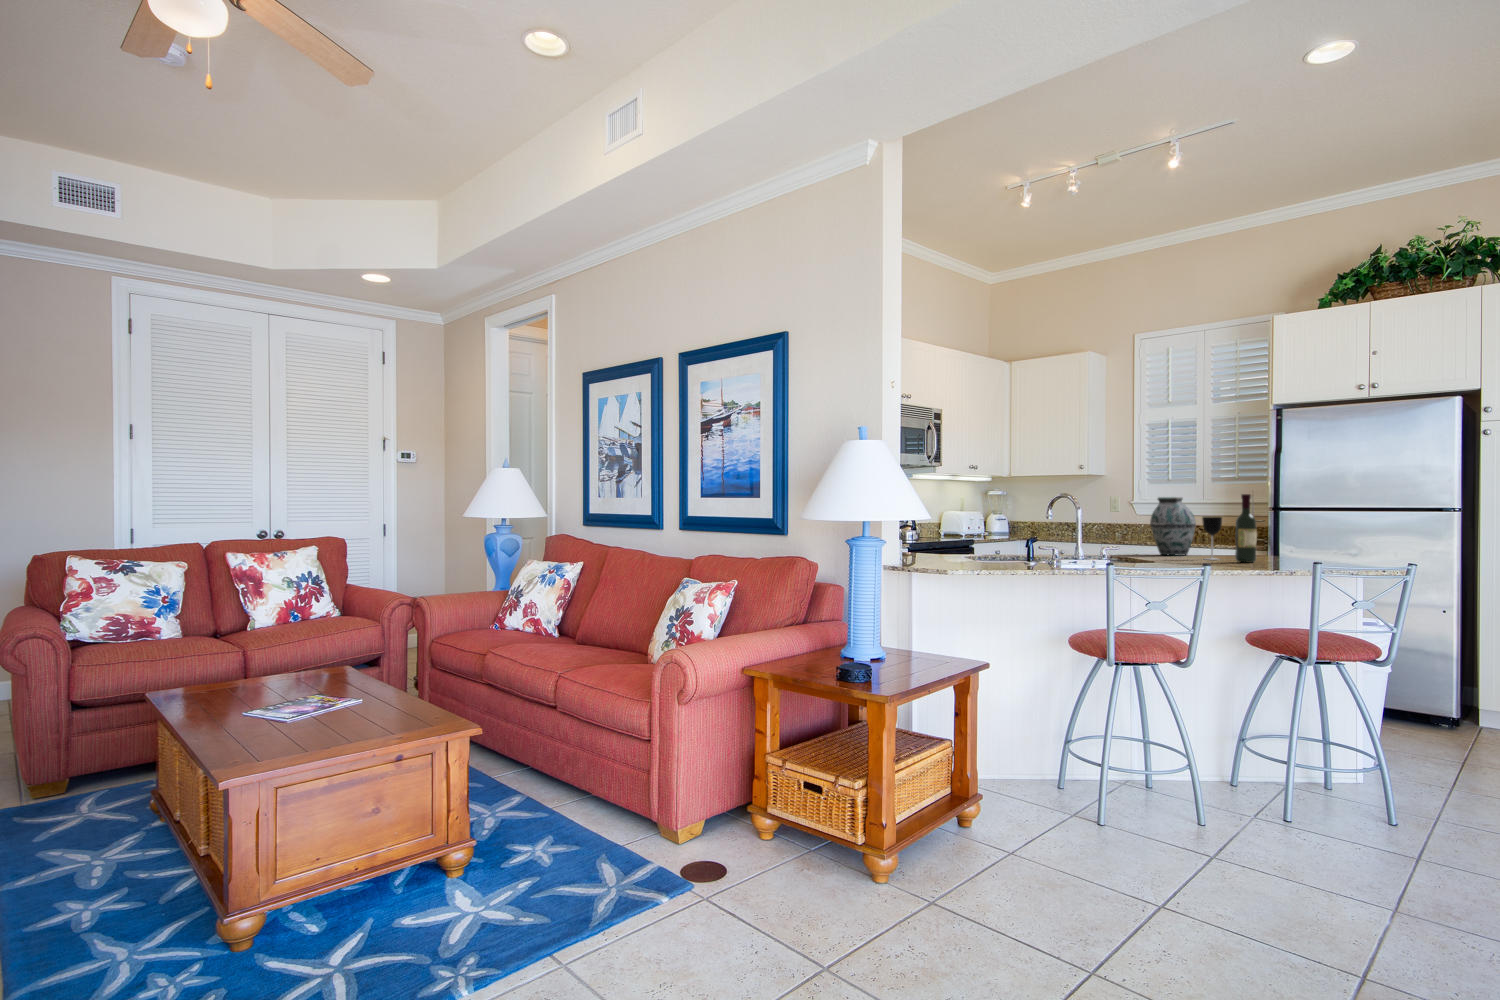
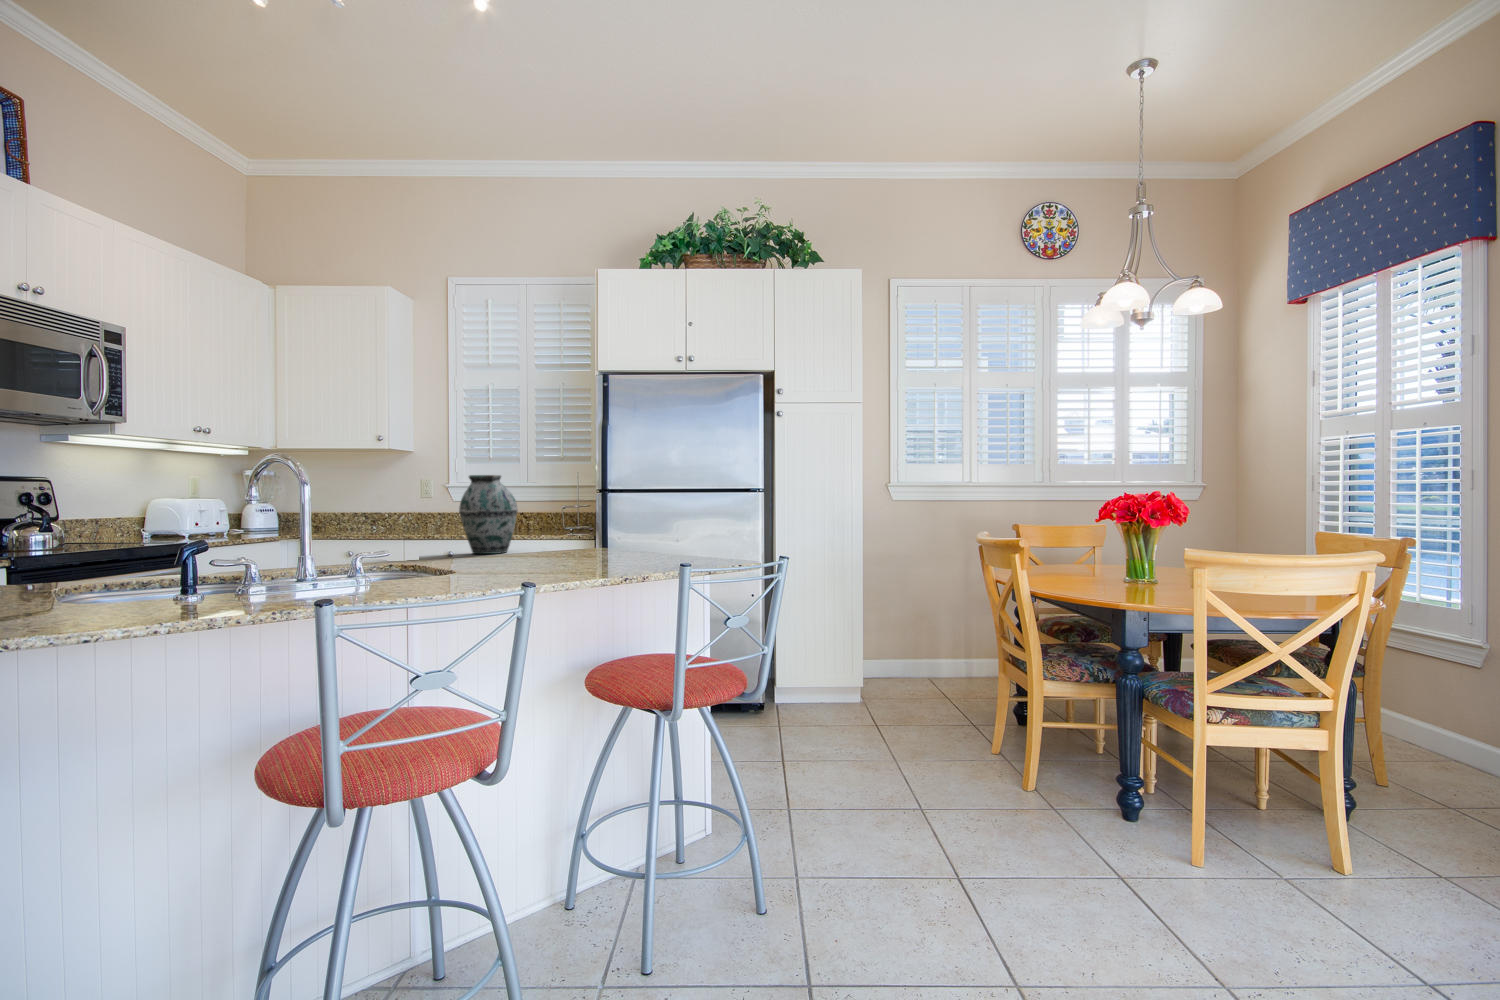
wine bottle: present [1235,494,1257,563] -> none [567,468,592,562]
wine glass: present [1202,516,1222,560] -> none [525,500,549,559]

